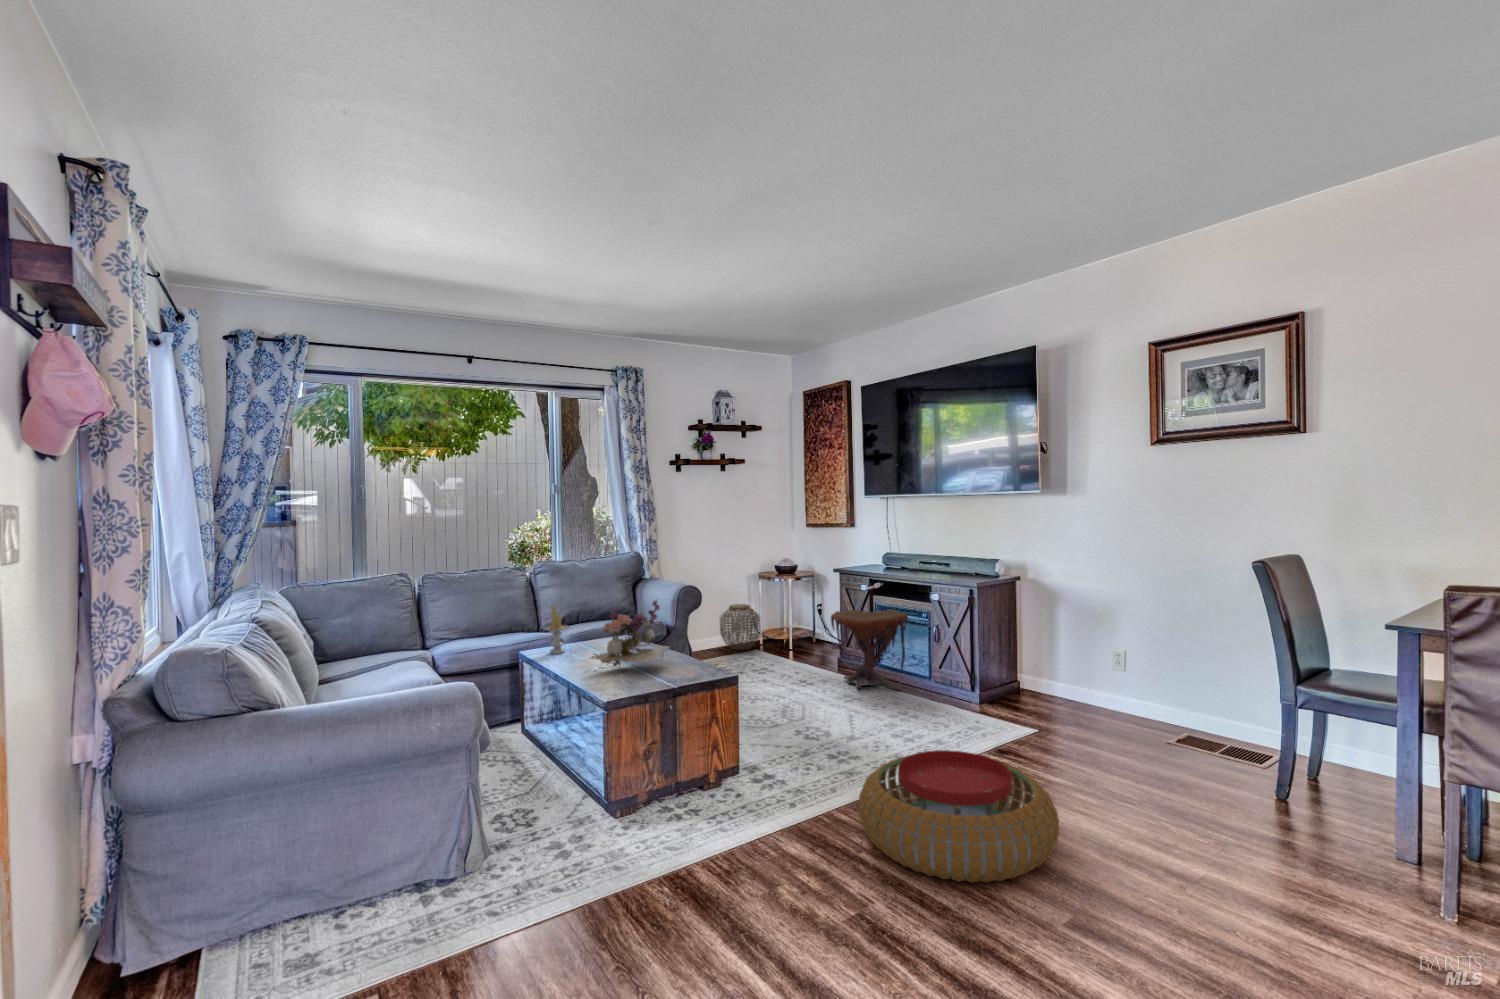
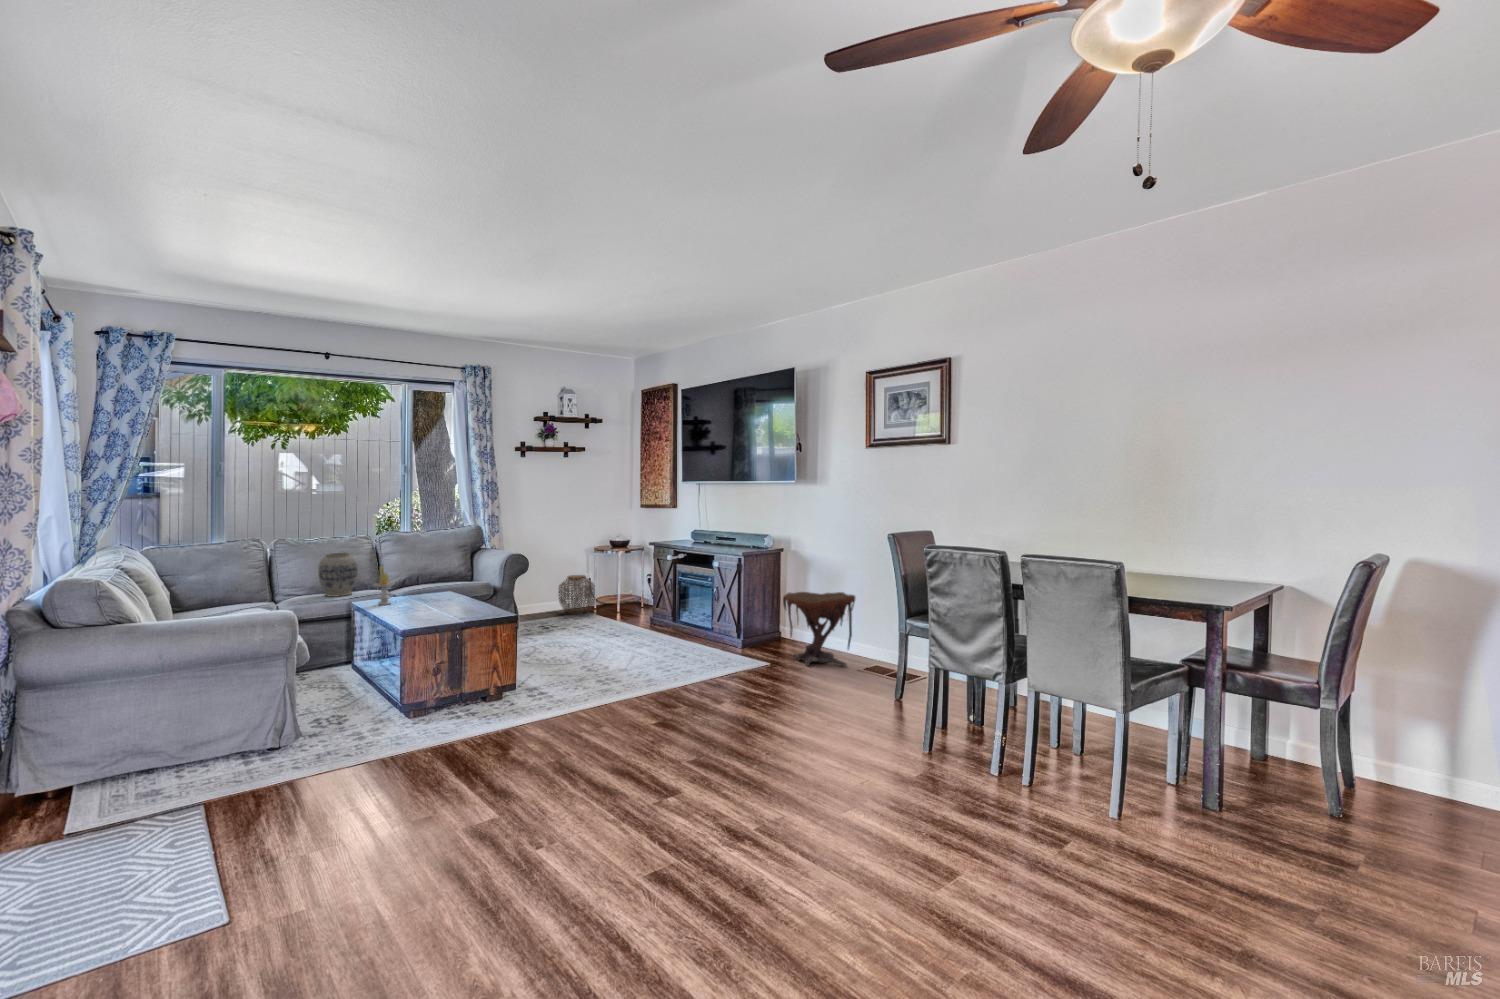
vase: none [473,587,517,640] -> present [318,552,358,597]
flower arrangement: present [591,601,670,667] -> none [400,560,471,614]
side table: present [831,610,908,690] -> present [783,592,856,666]
pouf: present [859,750,1059,882] -> none [578,668,714,746]

